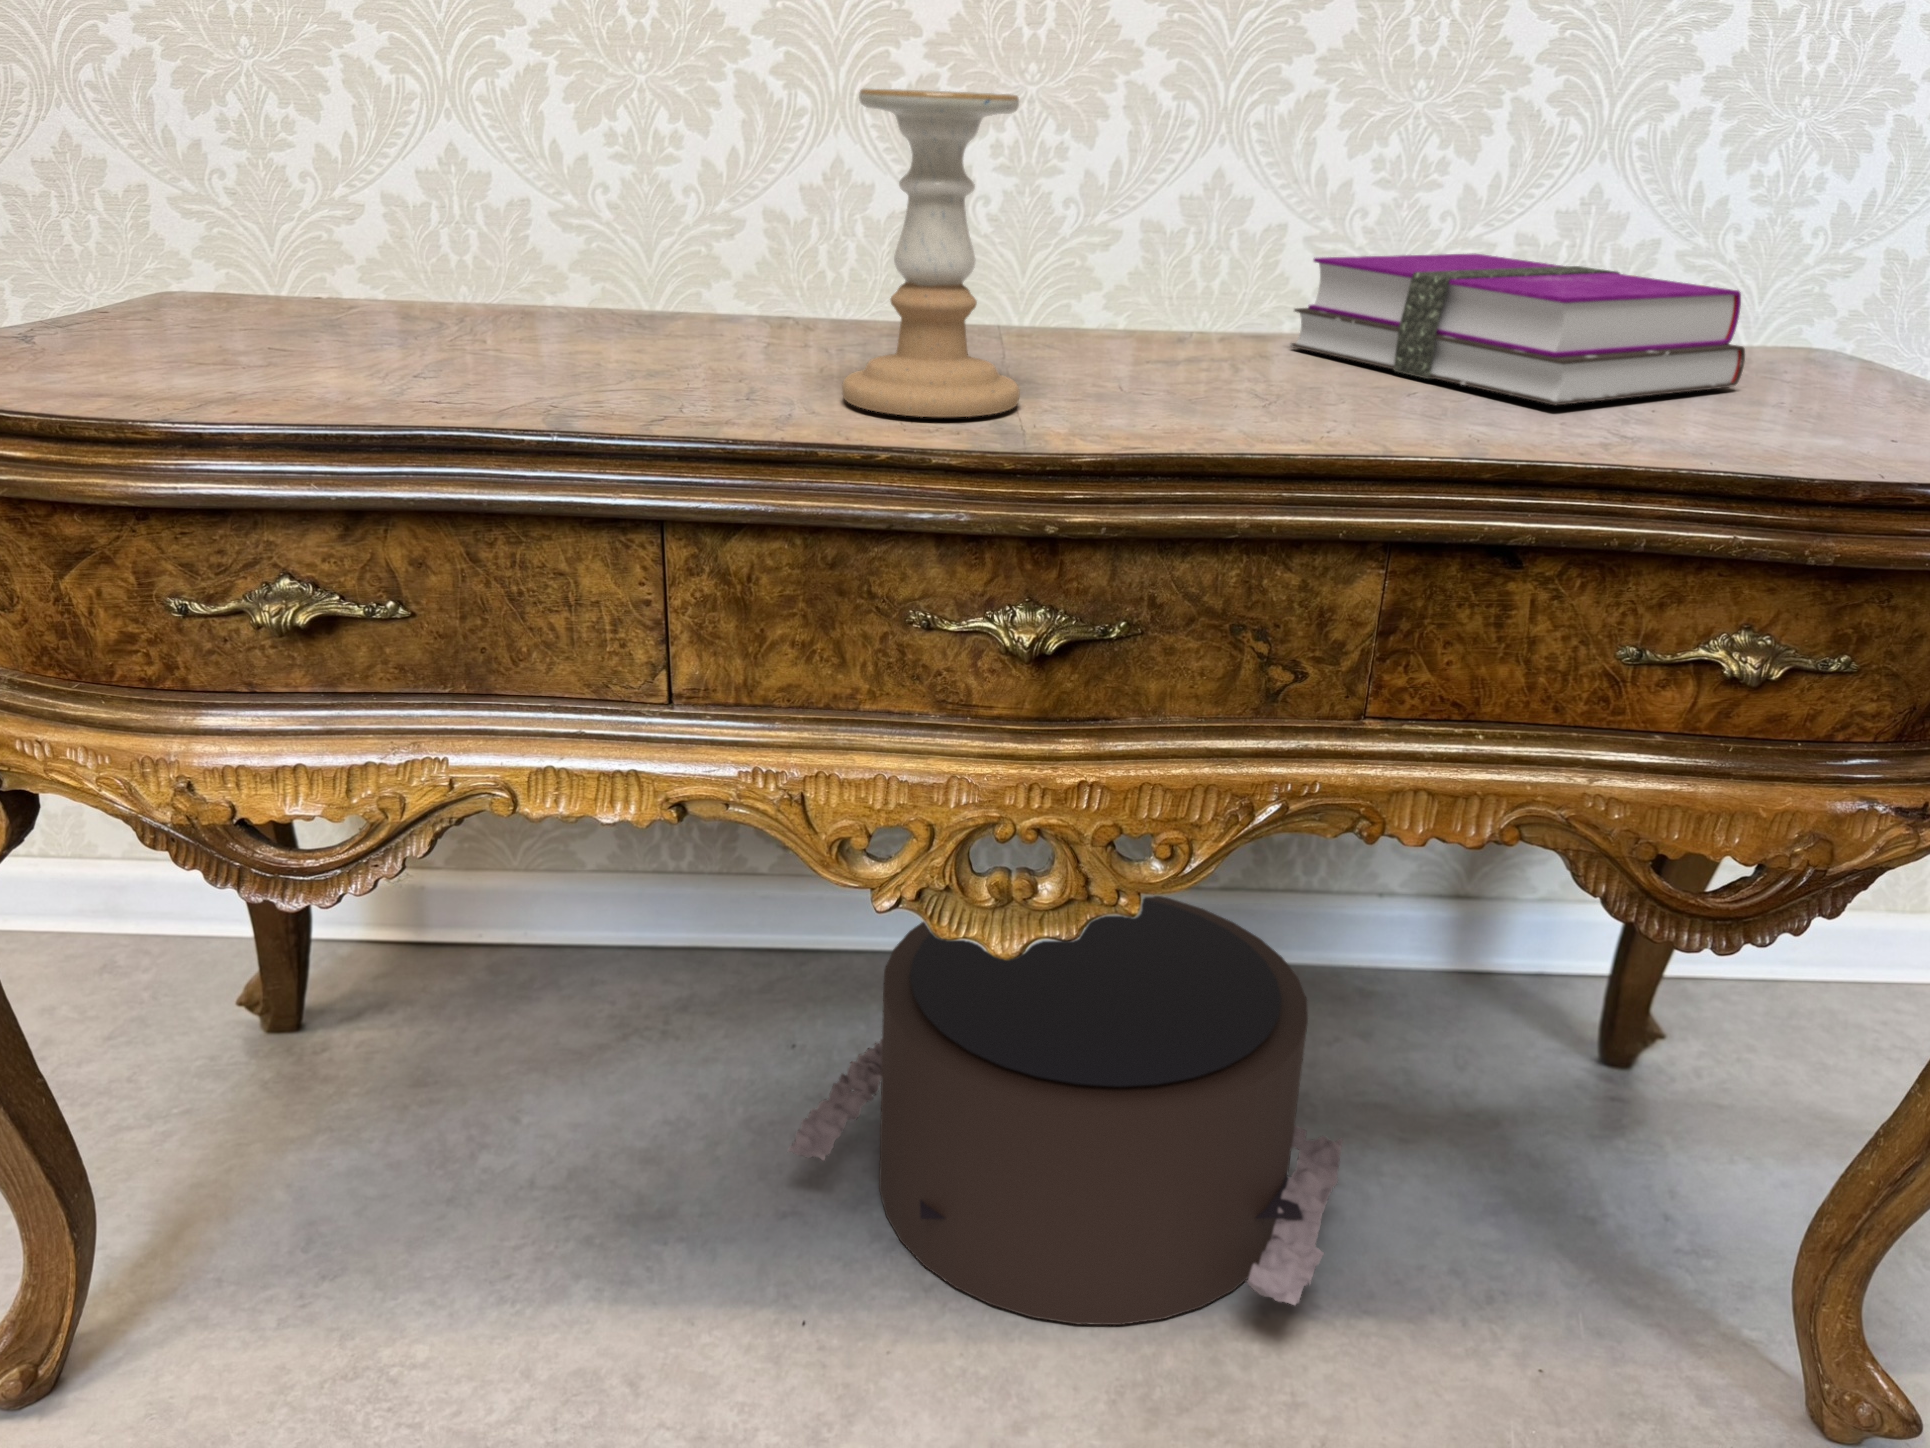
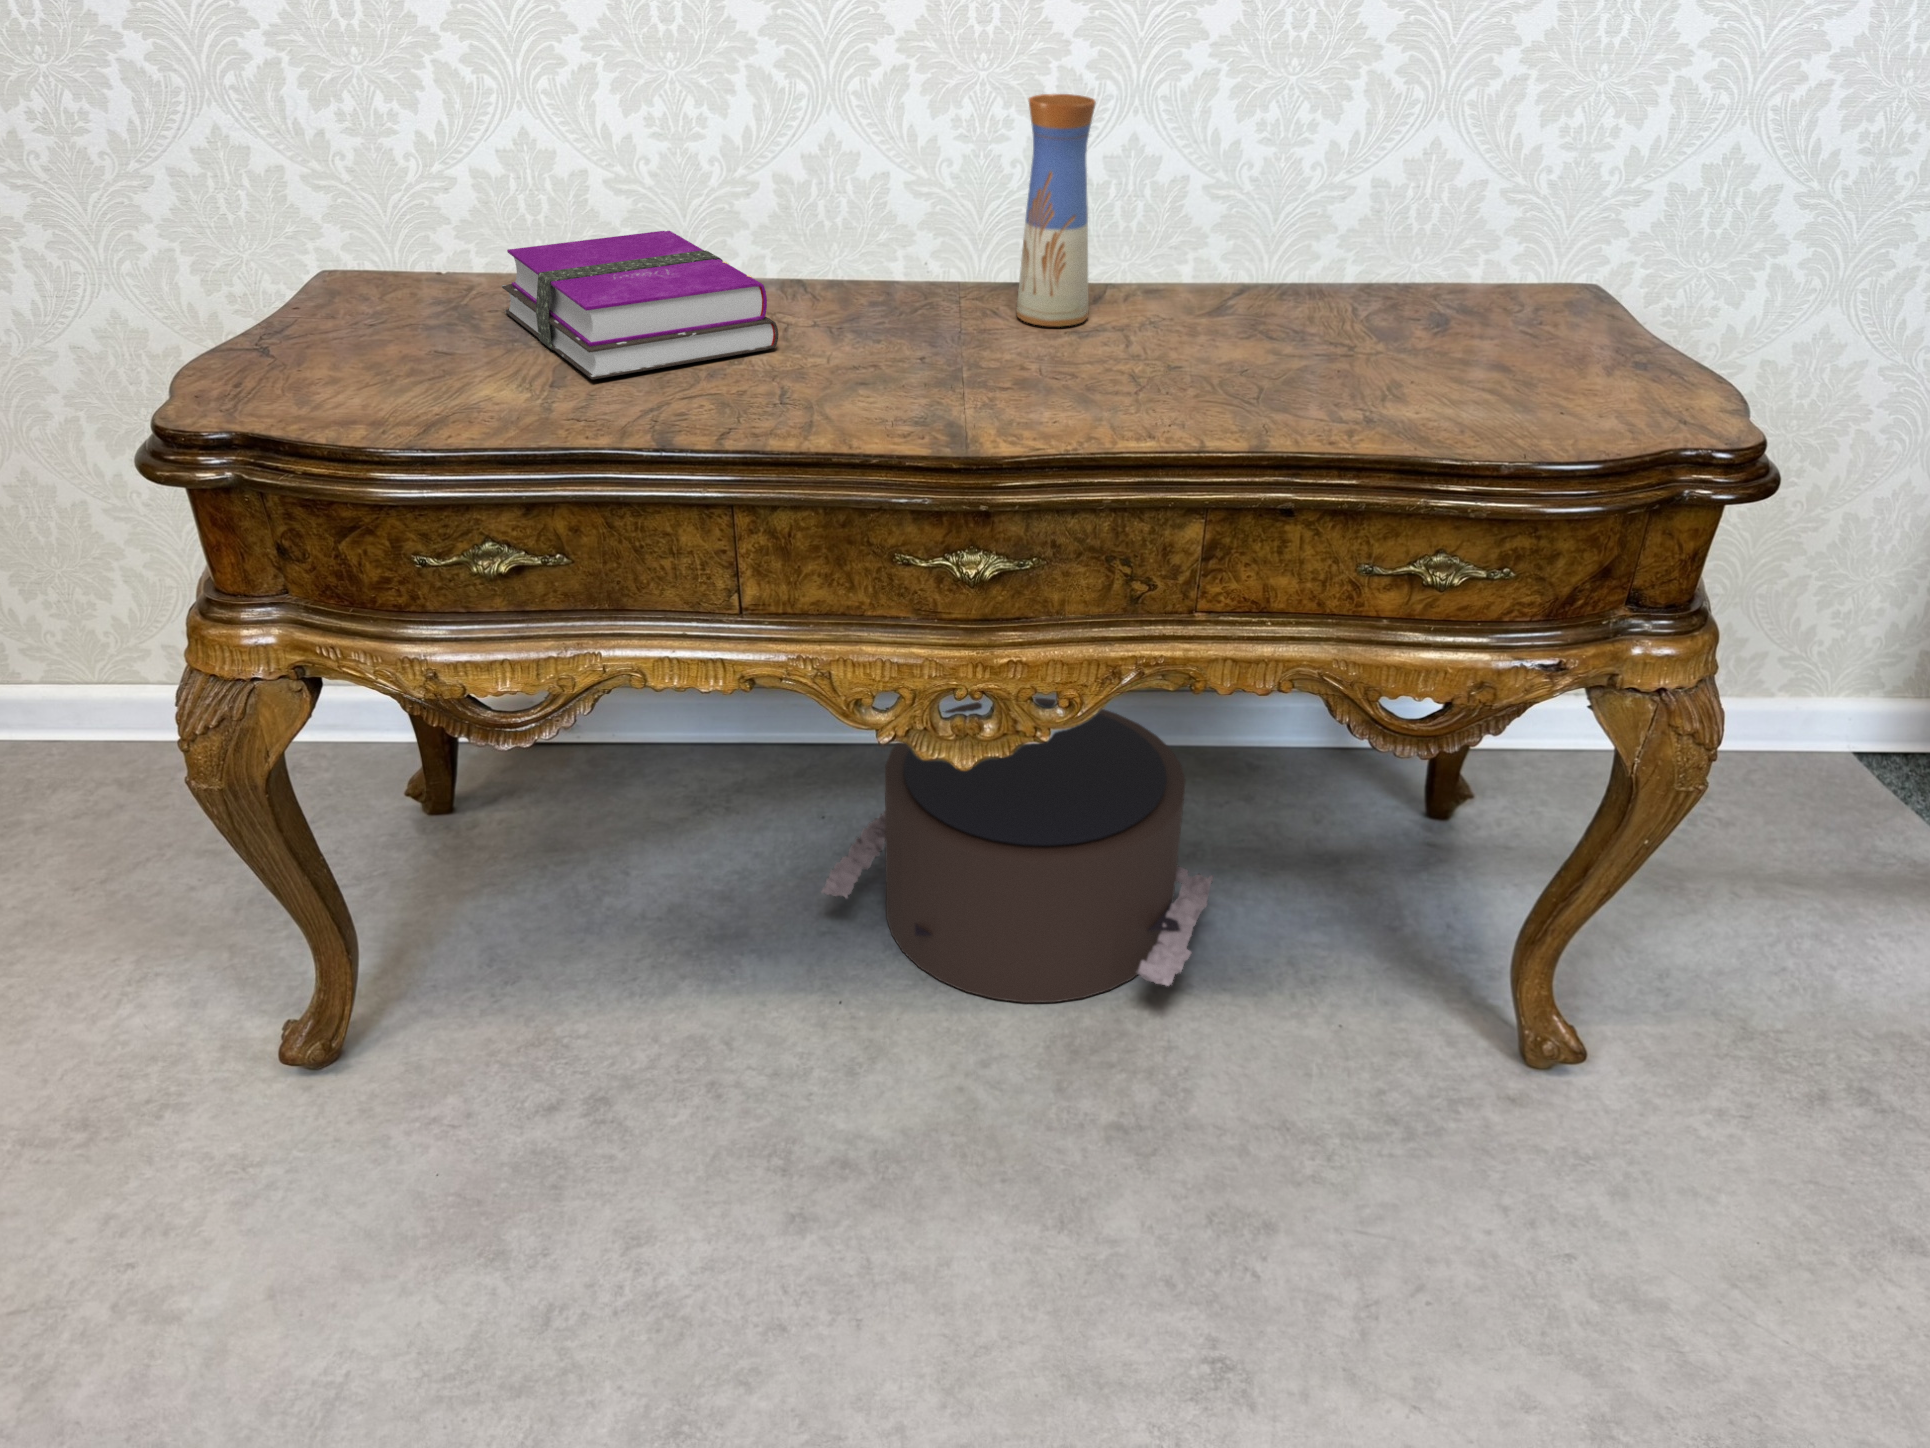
vase: none [1084,25,1203,342] -> present [1016,94,1096,327]
candle holder: present [842,88,1020,417] -> none [846,200,965,429]
hardback book: present [1290,254,1745,405] -> present [502,231,778,379]

